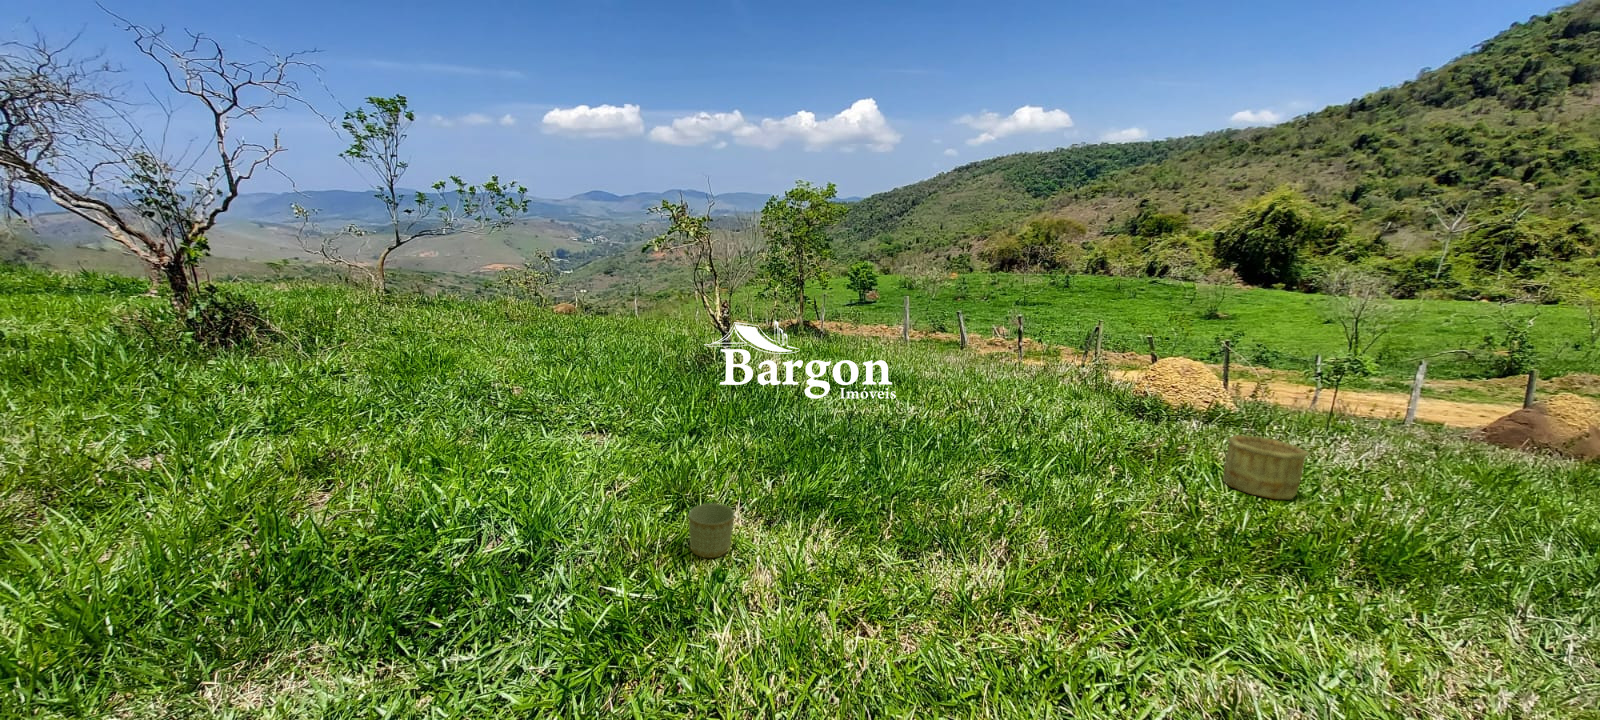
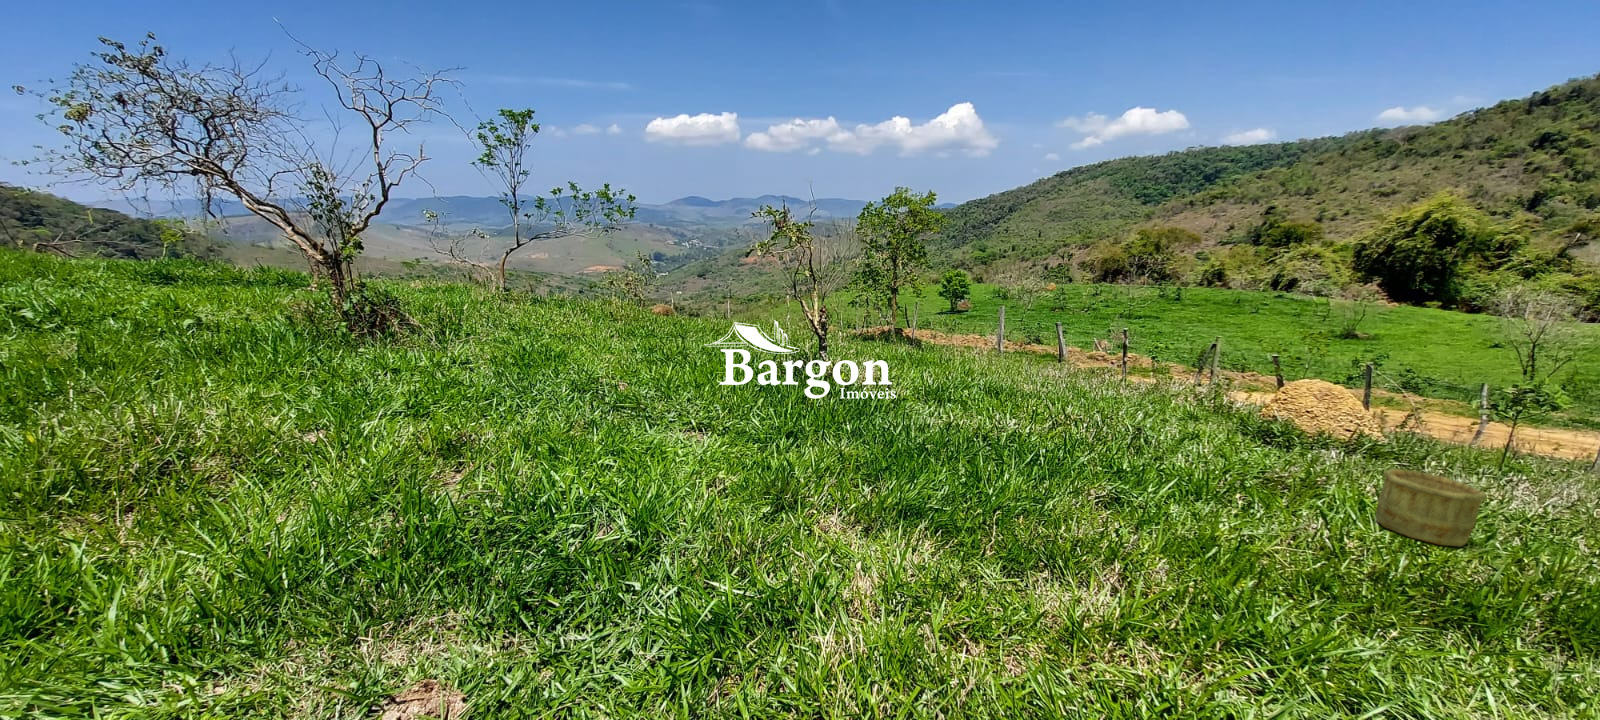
planter: present [689,503,734,558] -> none [784,506,830,561]

